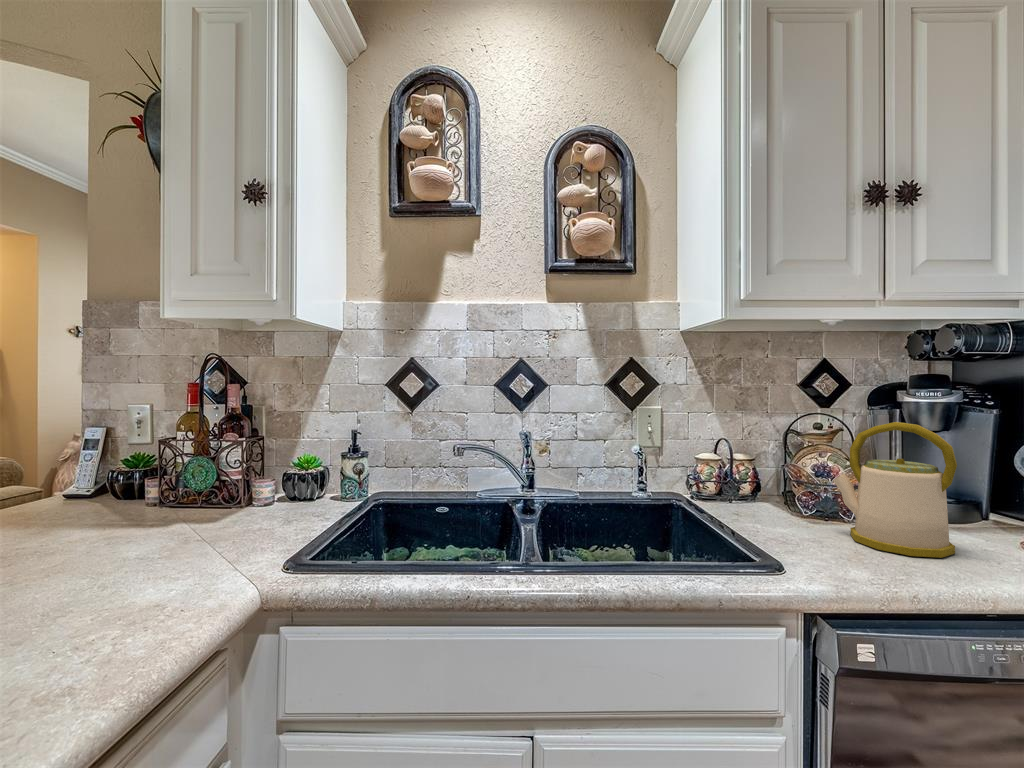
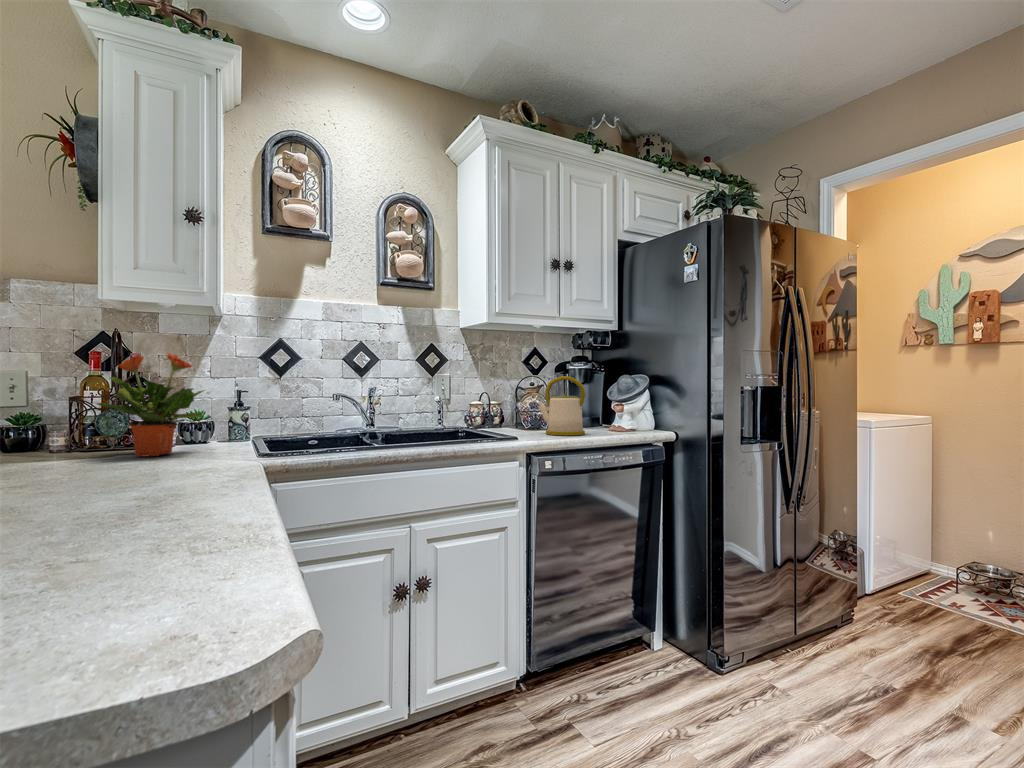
potted plant: none [97,393,258,547] -> present [97,353,204,456]

